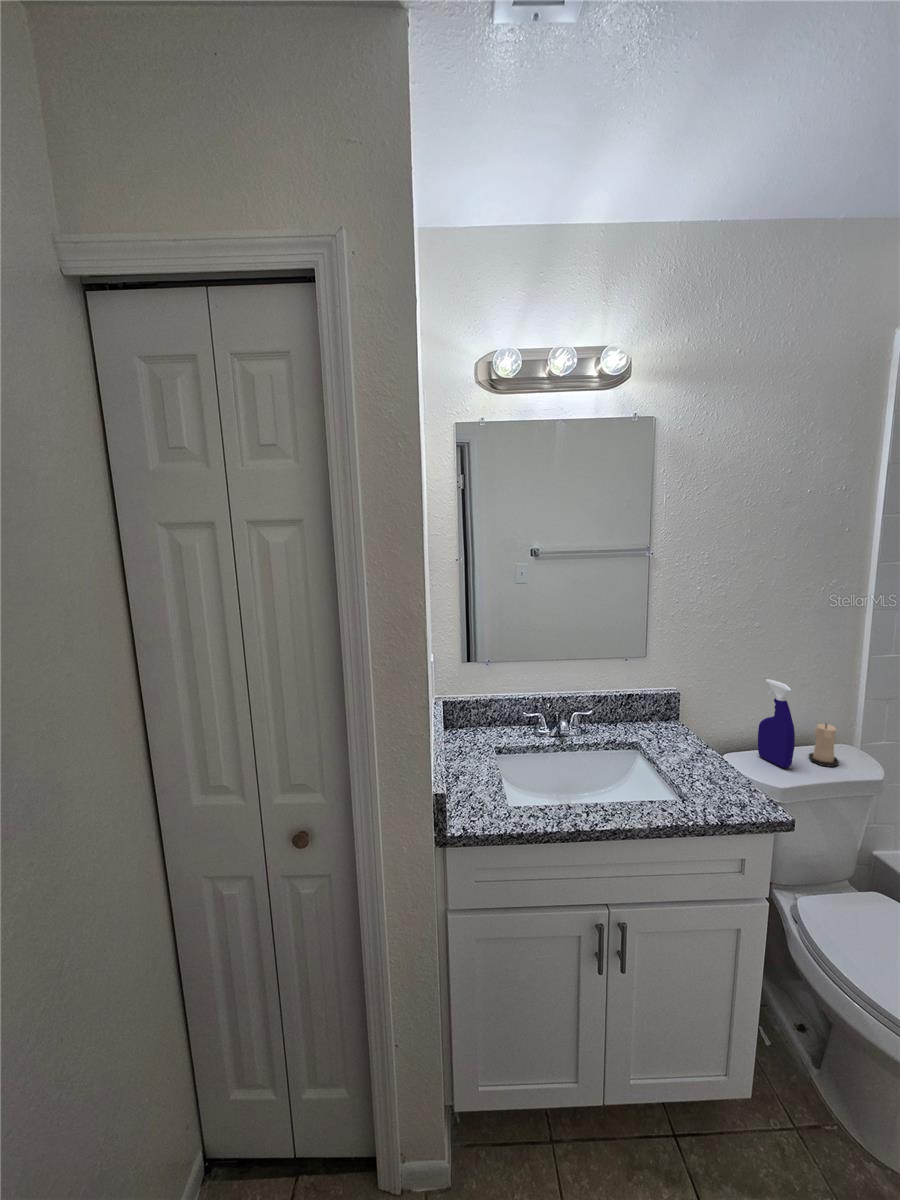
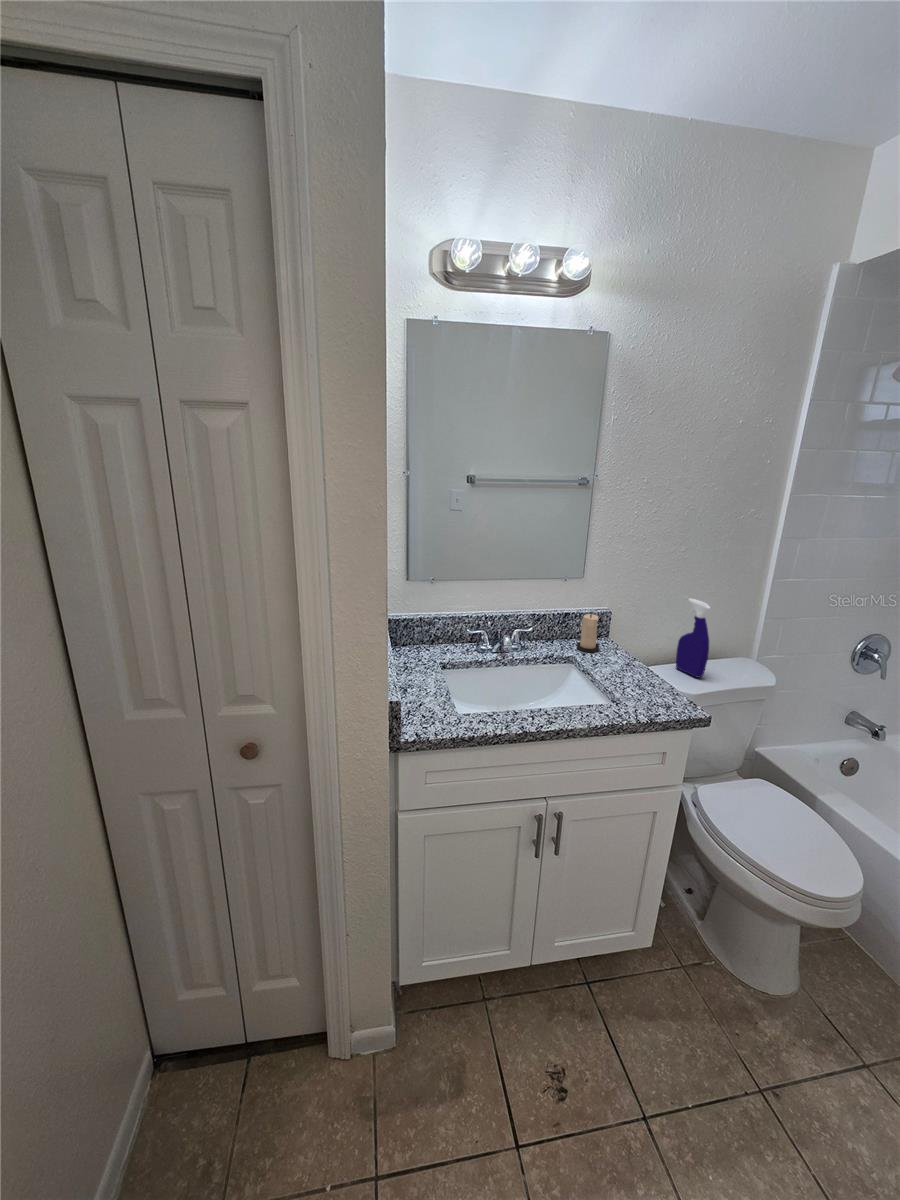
candle: present [809,723,839,767] -> present [577,613,599,653]

